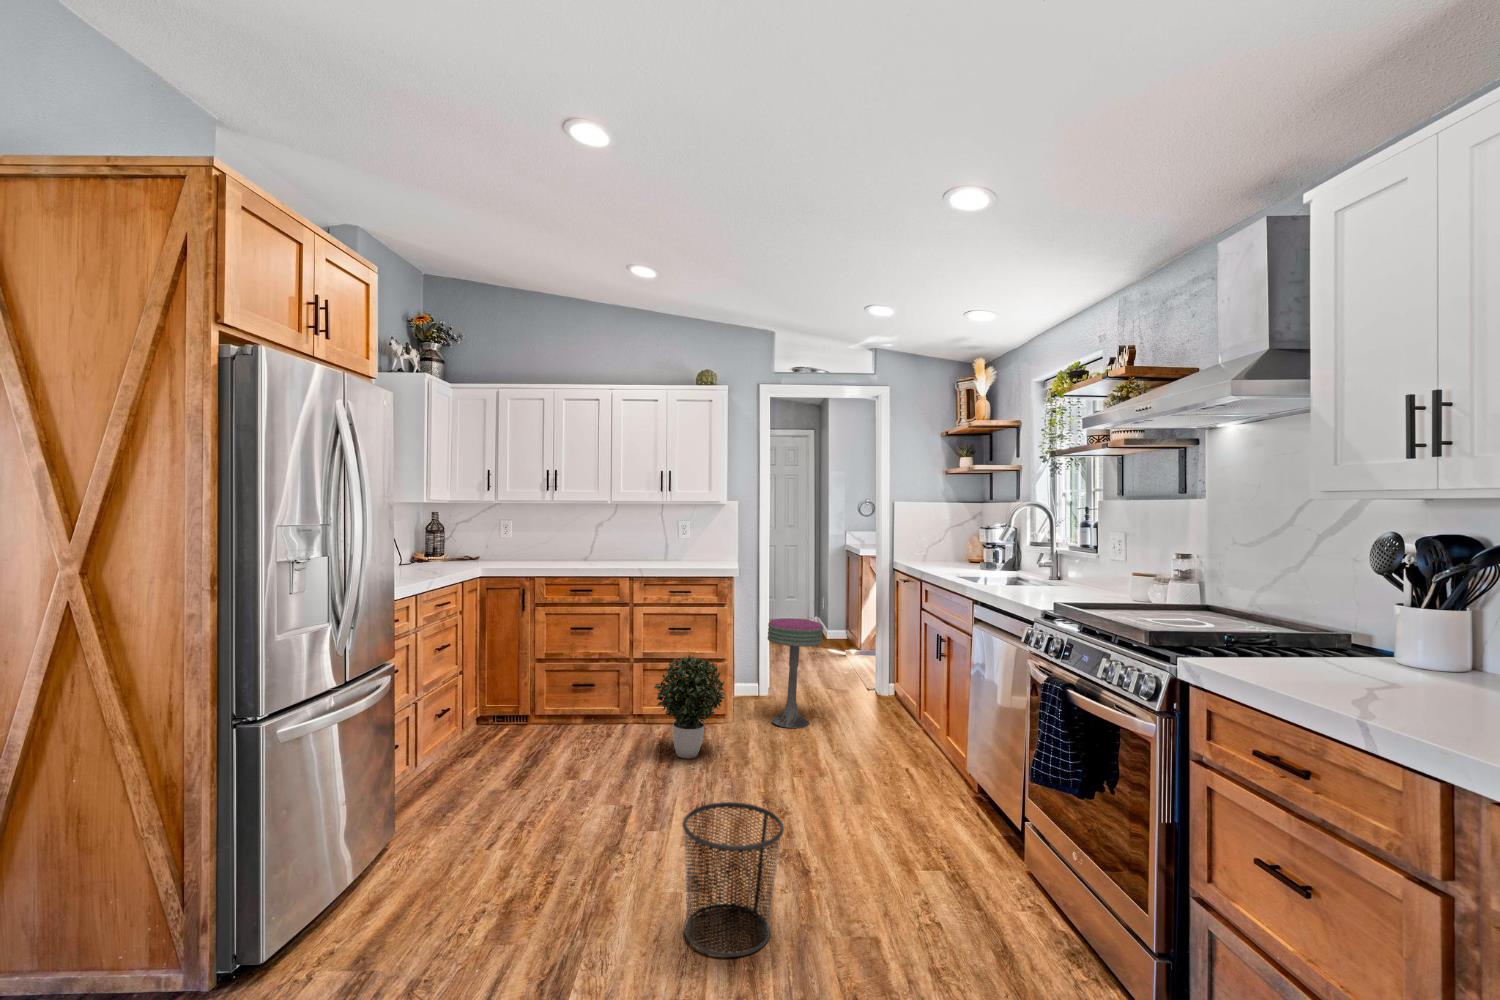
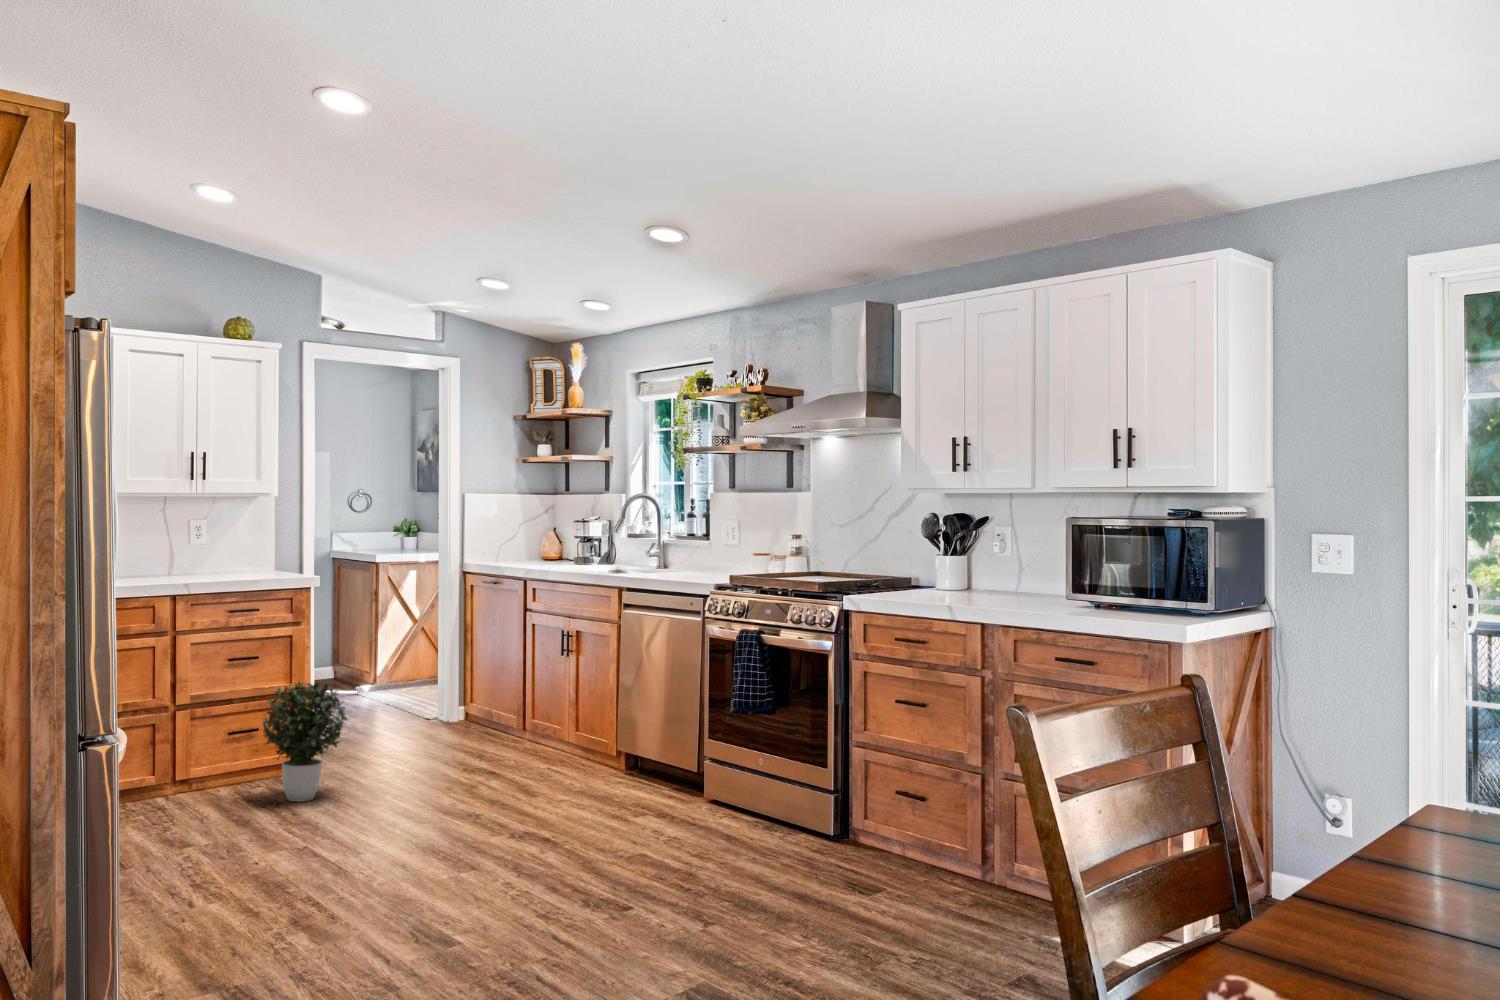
bar stool: present [768,618,823,728] -> none [351,636,419,762]
waste bin: present [682,802,784,957] -> none [478,770,570,888]

